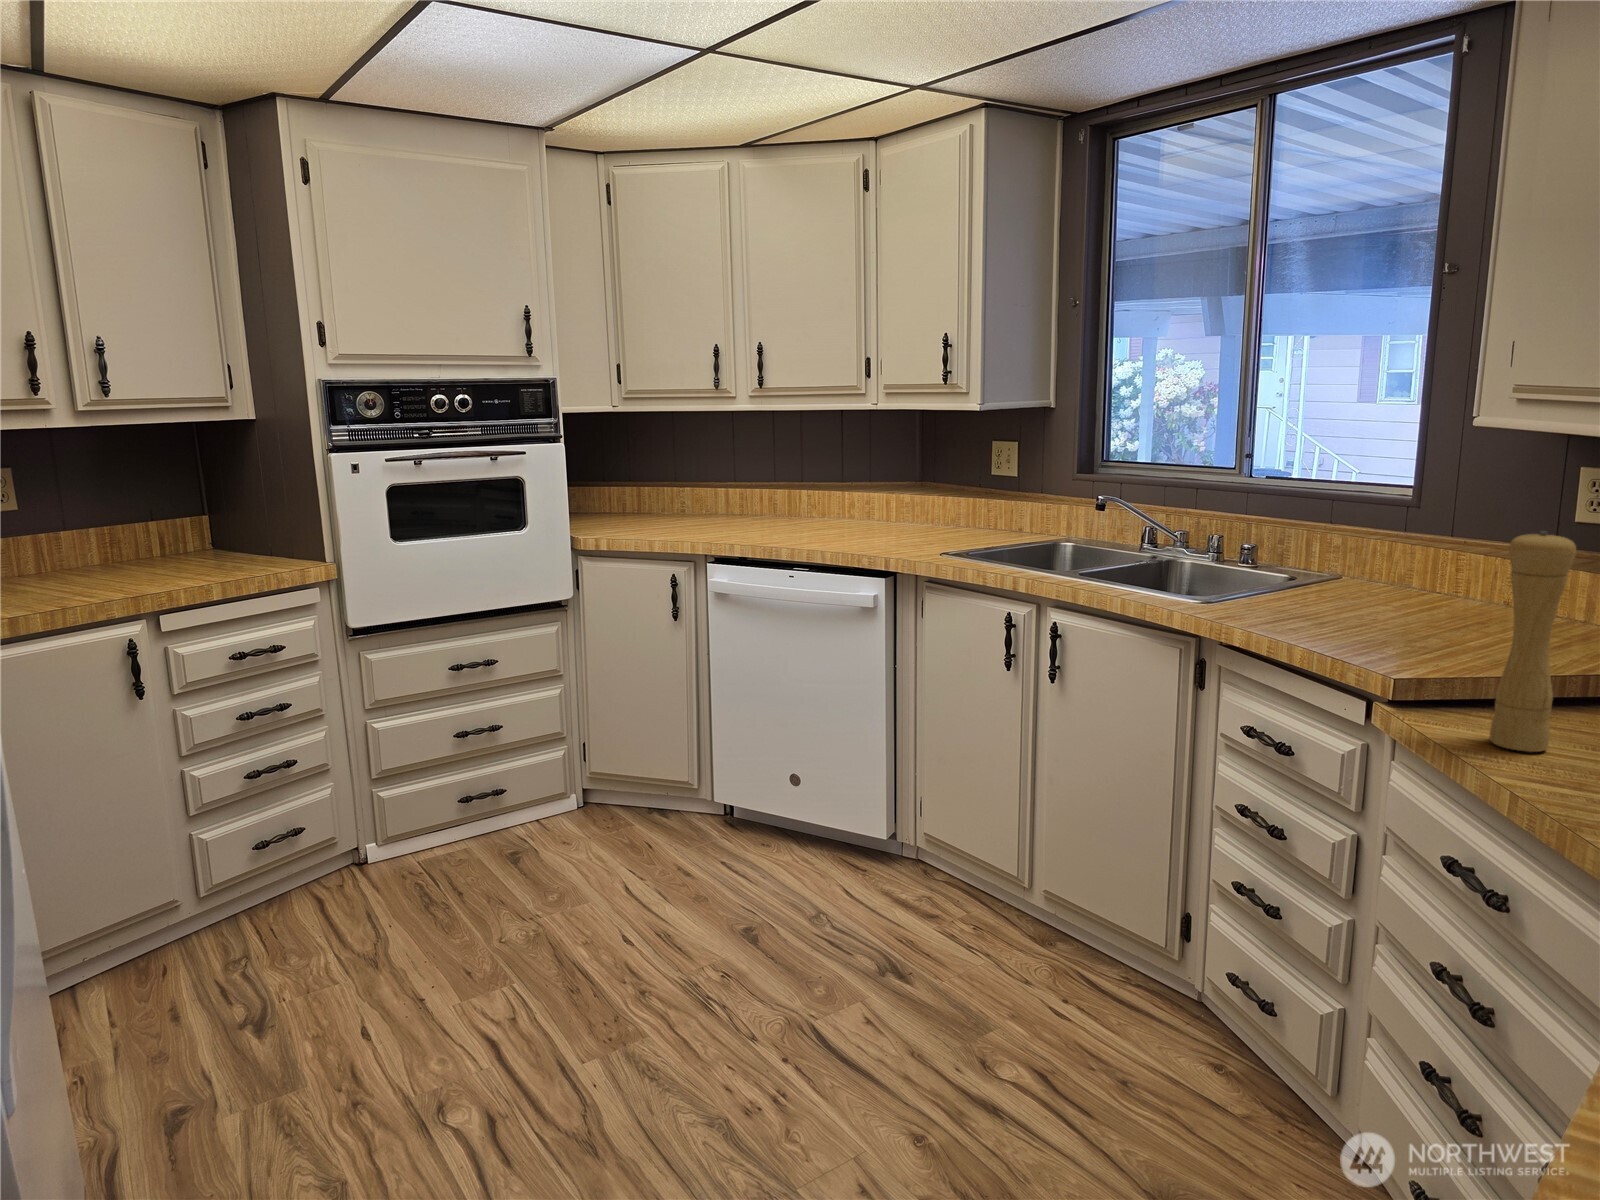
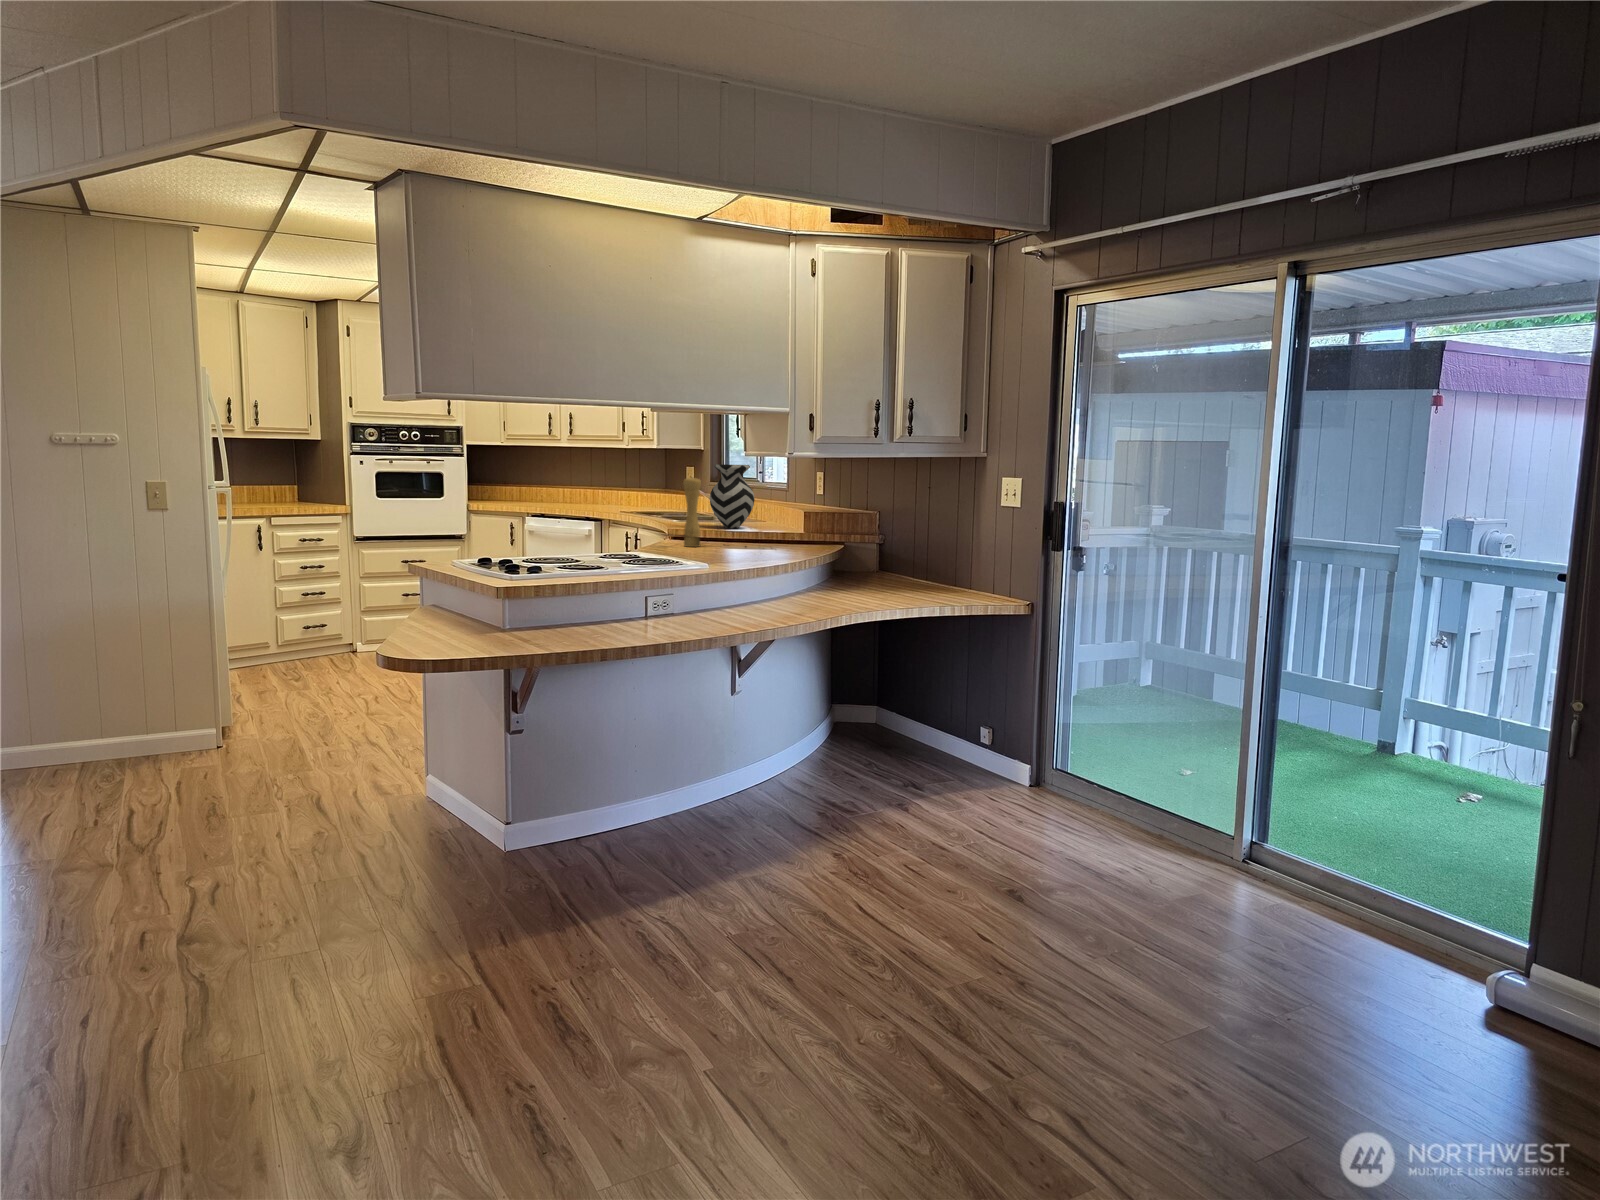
vase: none [1349,461,1484,633] -> present [710,464,754,528]

